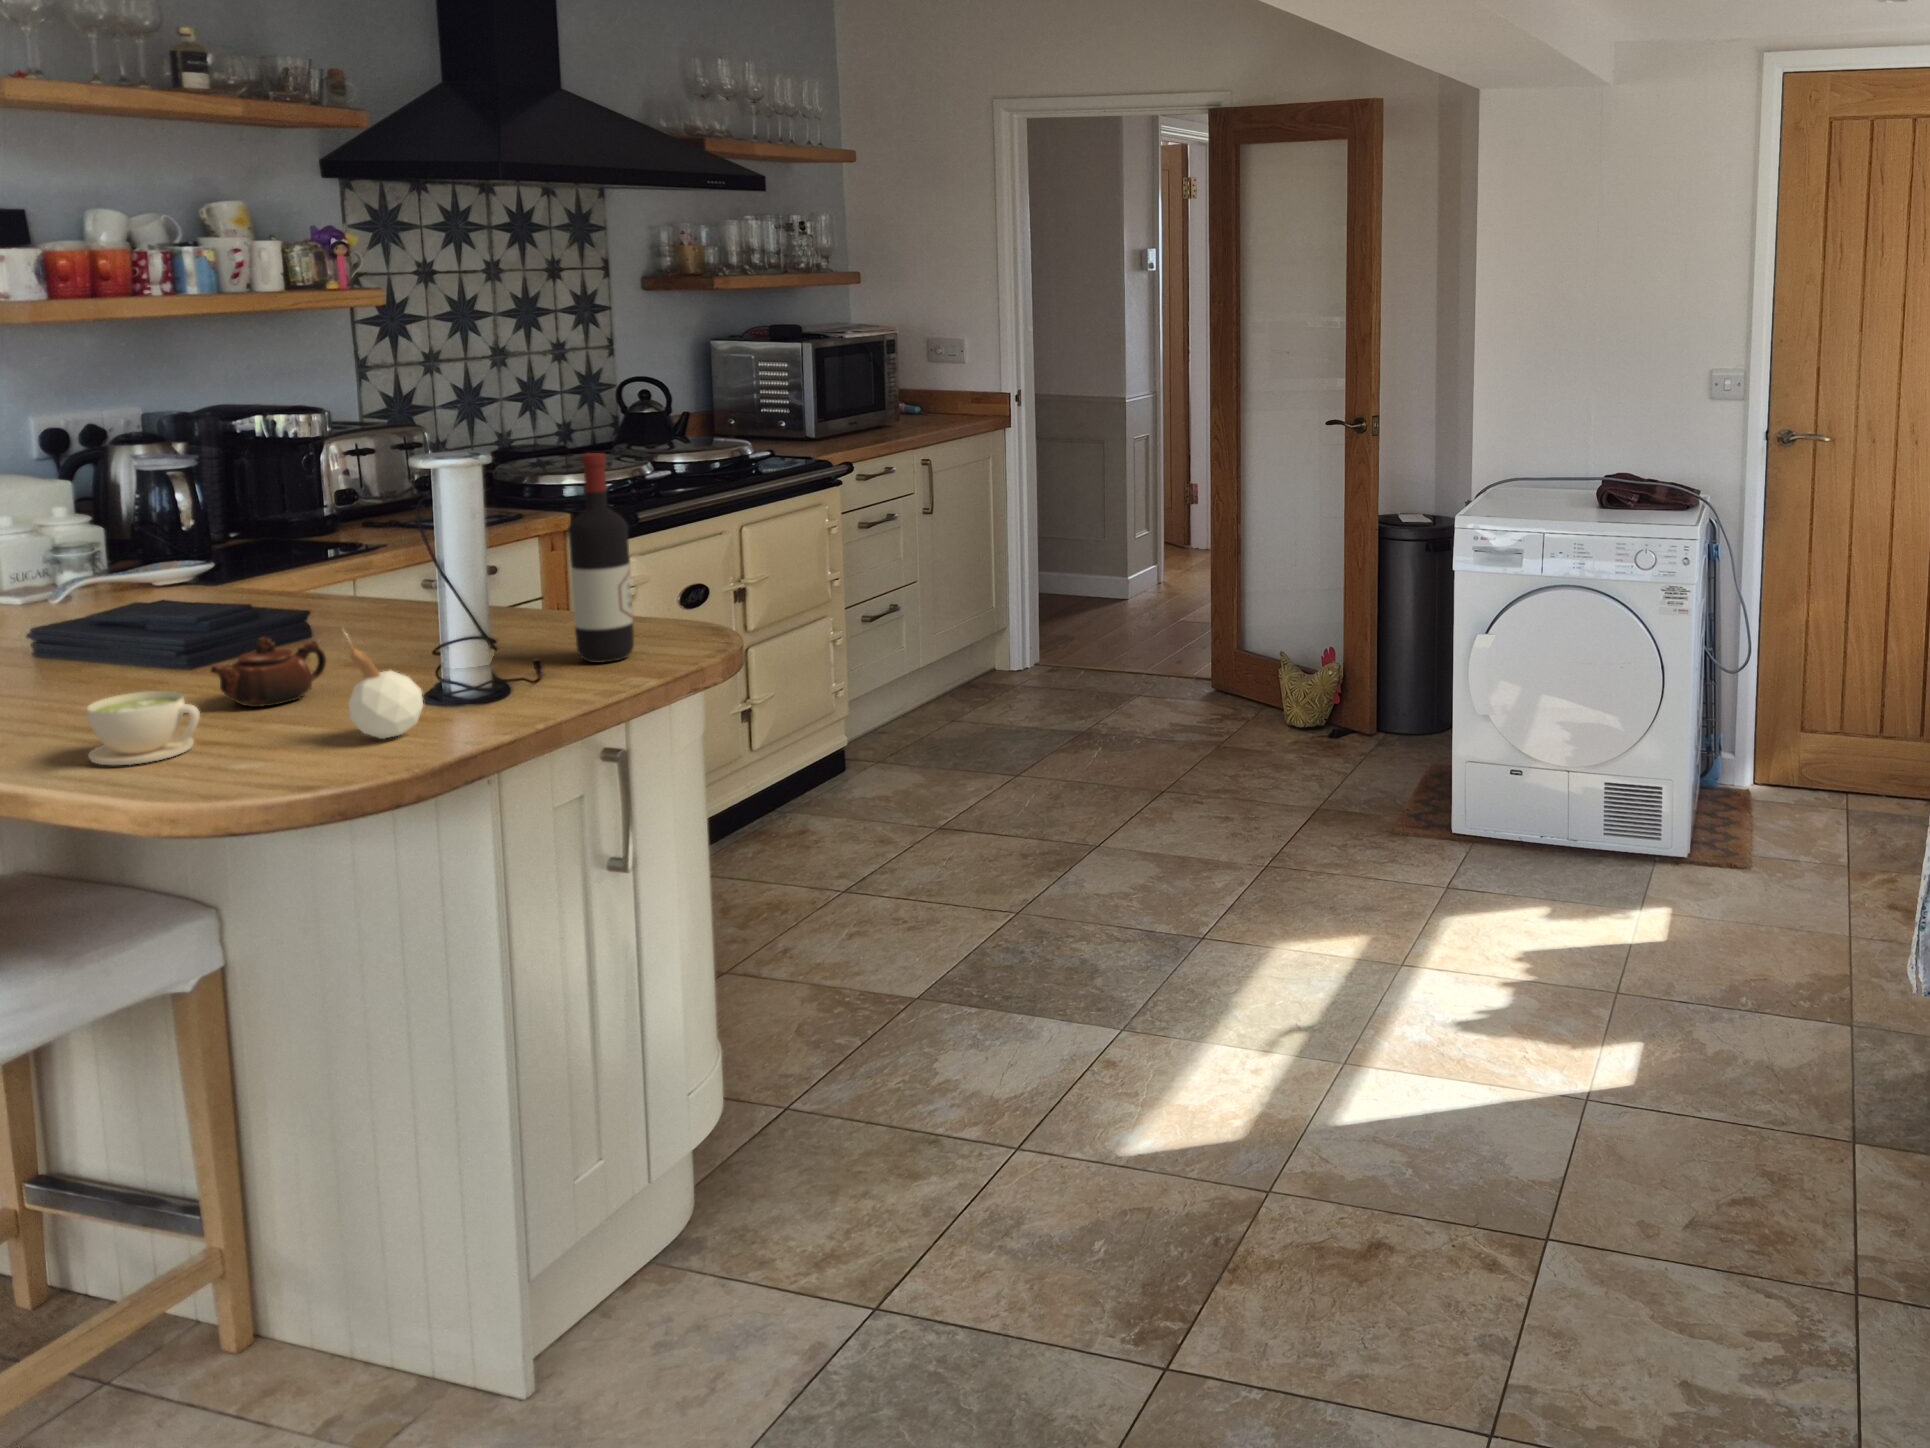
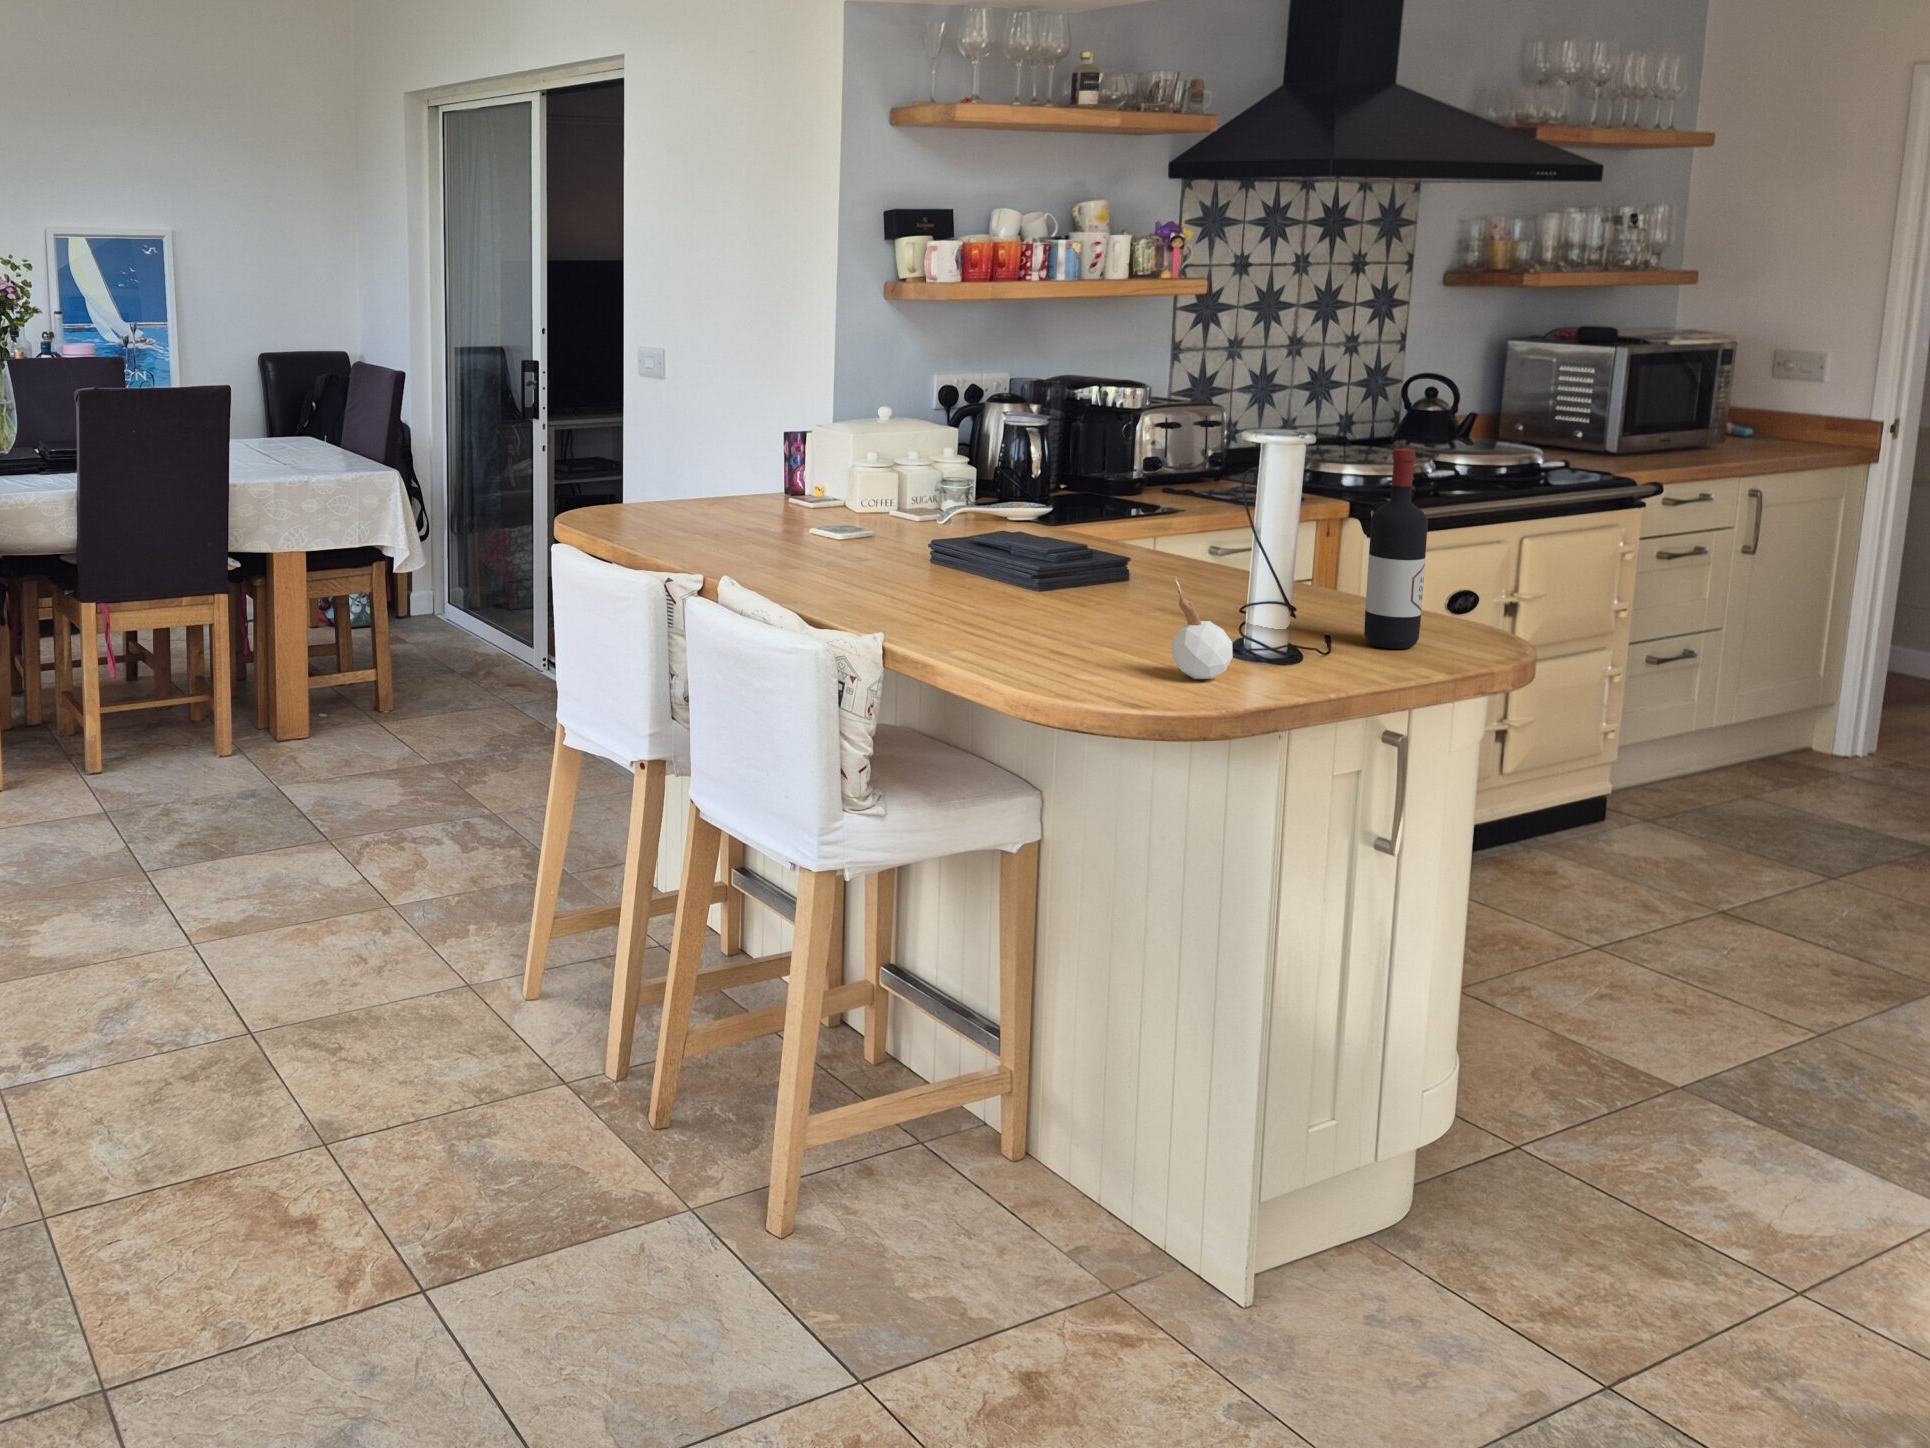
teapot: present [211,638,326,707] -> none [1065,577,1150,636]
coffee cup: present [87,691,200,765] -> none [979,606,1060,663]

